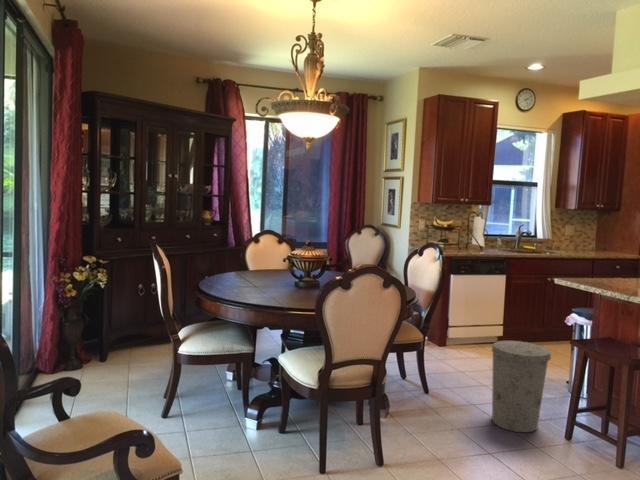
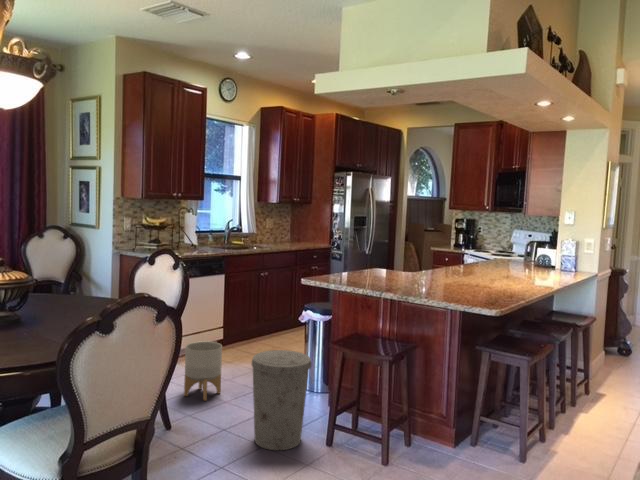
planter: none [447,329,483,381] -> present [184,341,222,401]

